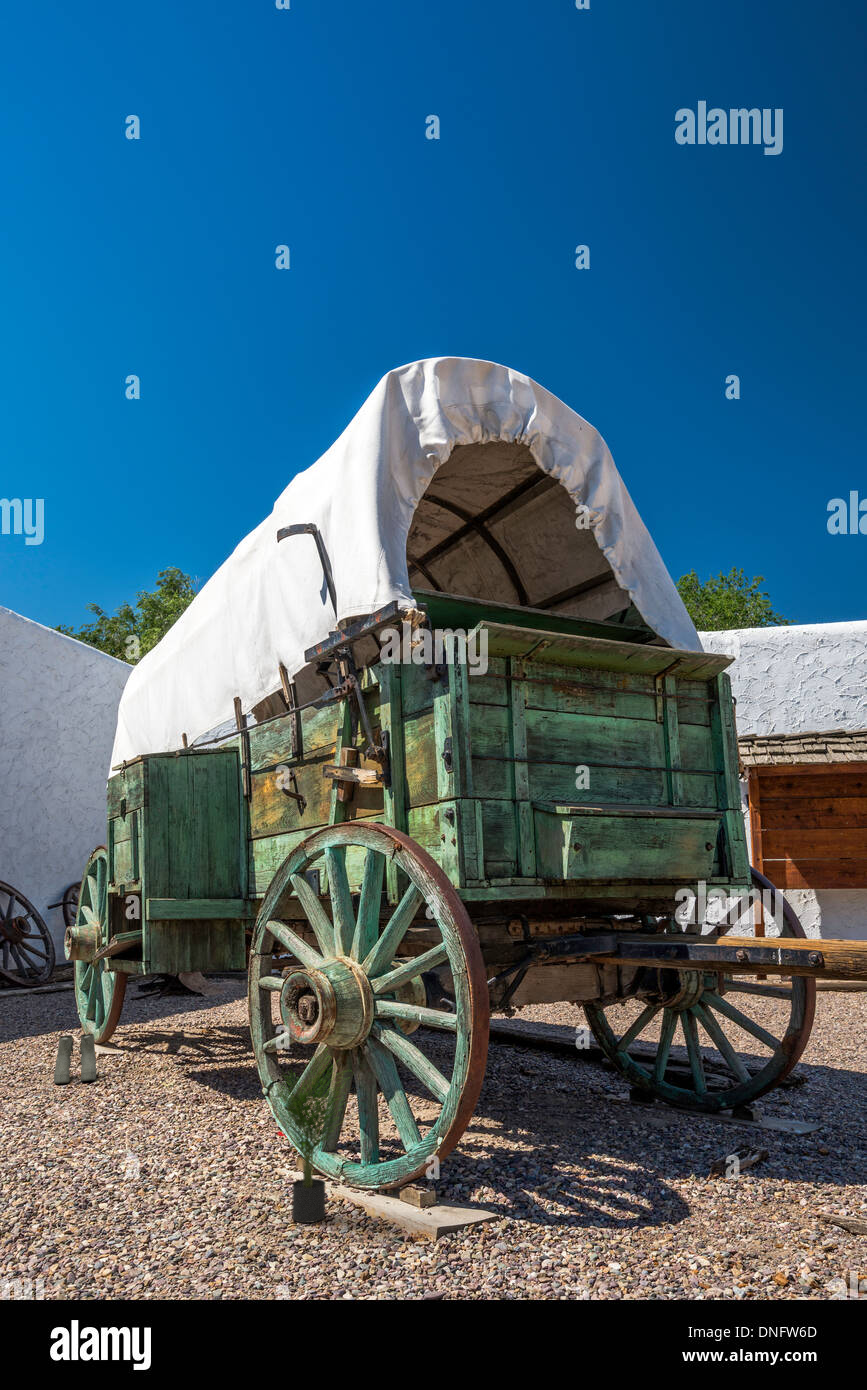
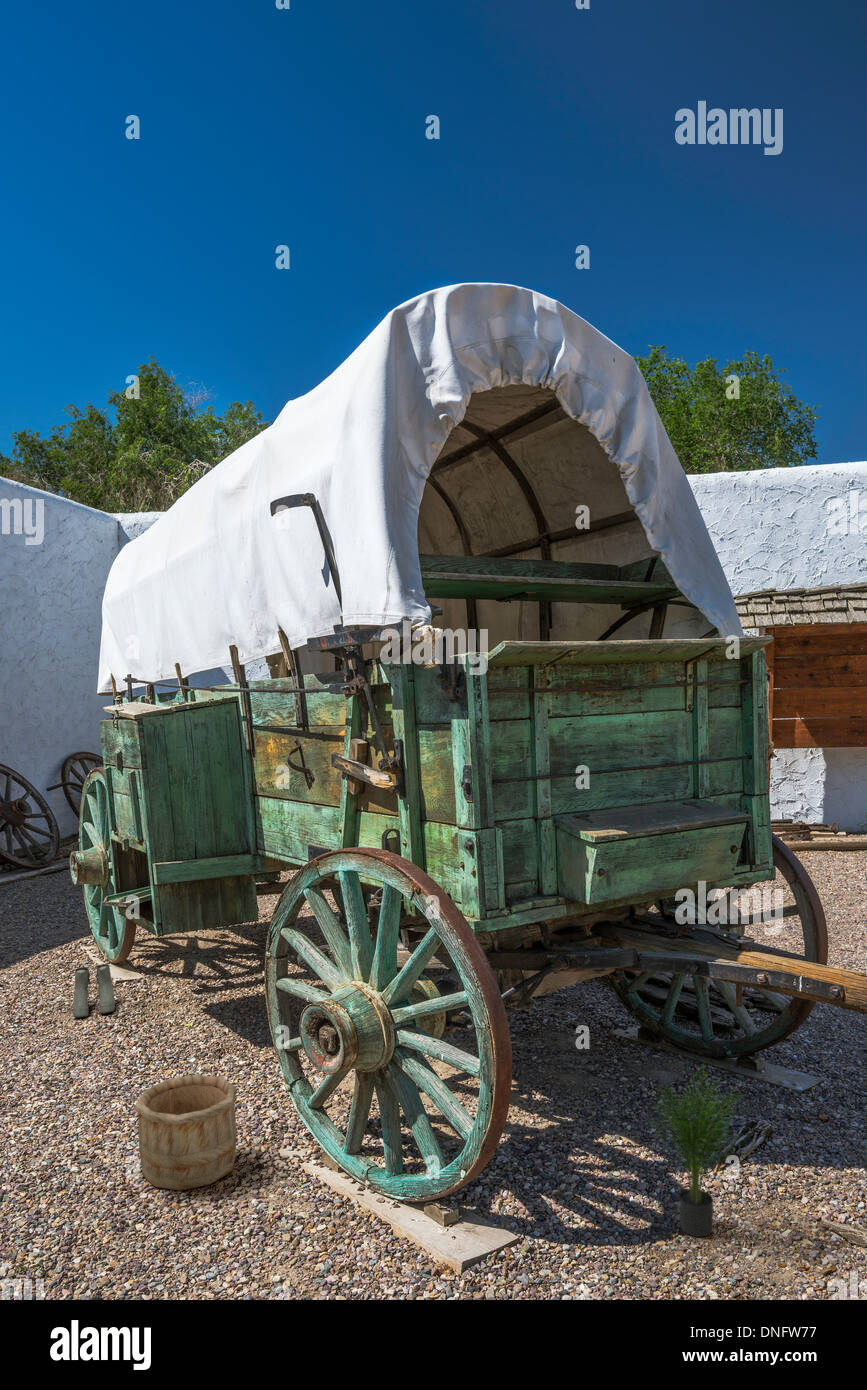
potted plant: present [278,1049,352,1223] -> present [653,1071,735,1237]
wooden bucket: none [114,1084,217,1188] -> present [134,1075,237,1191]

